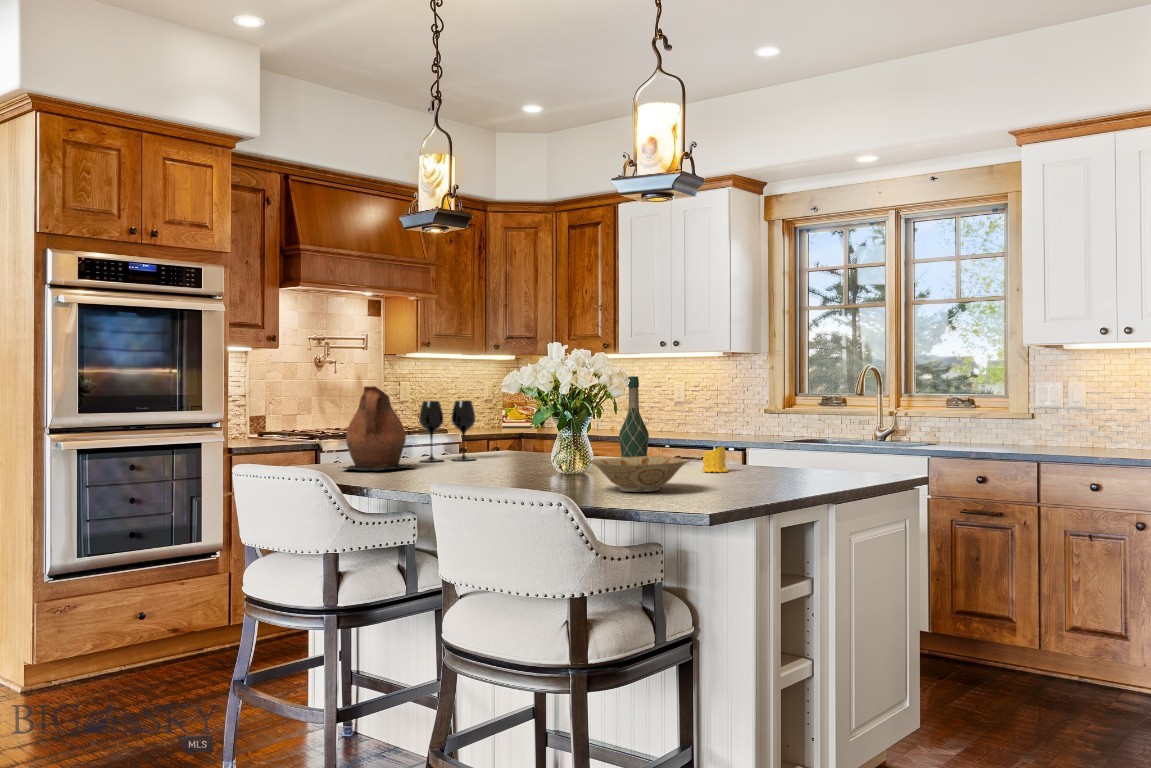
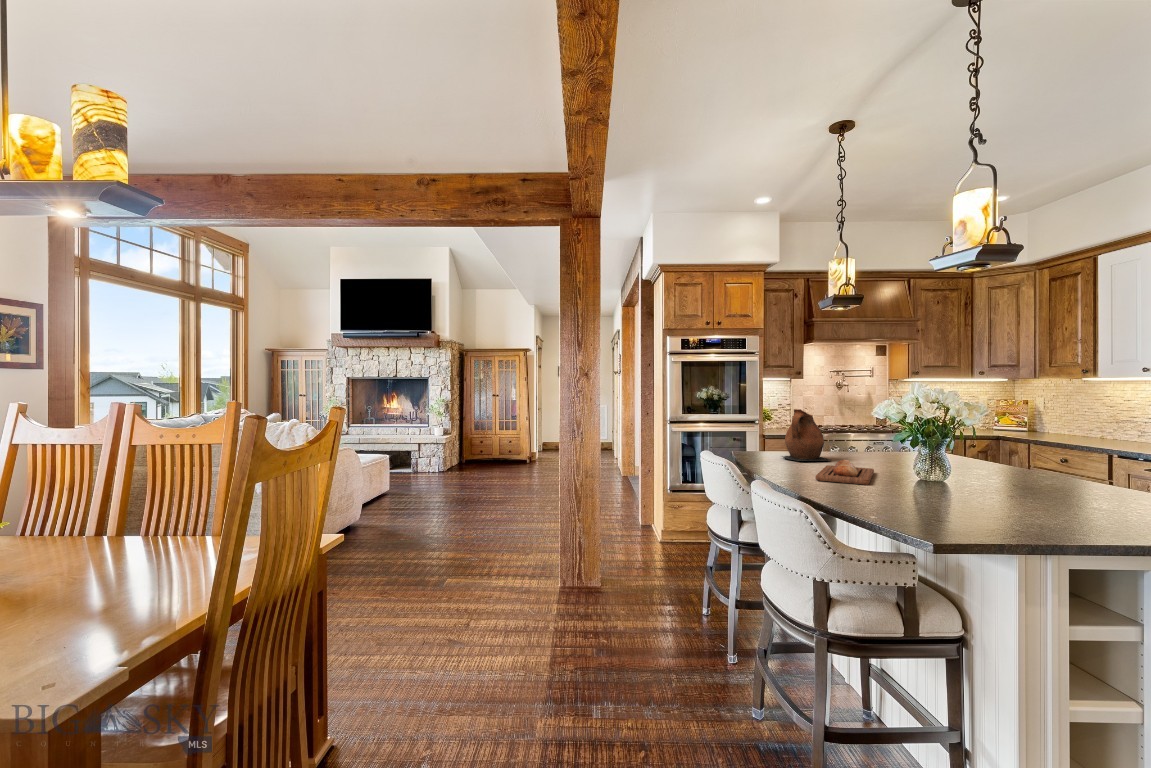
wine bottle: present [619,376,649,457] -> none [984,410,1014,485]
wine glass: present [419,400,476,462] -> none [846,418,889,459]
candle: present [703,446,728,472] -> none [1060,474,1095,501]
bread loaf: none [435,456,523,486] -> present [816,460,874,485]
bowl: present [589,456,690,492] -> none [898,477,997,510]

